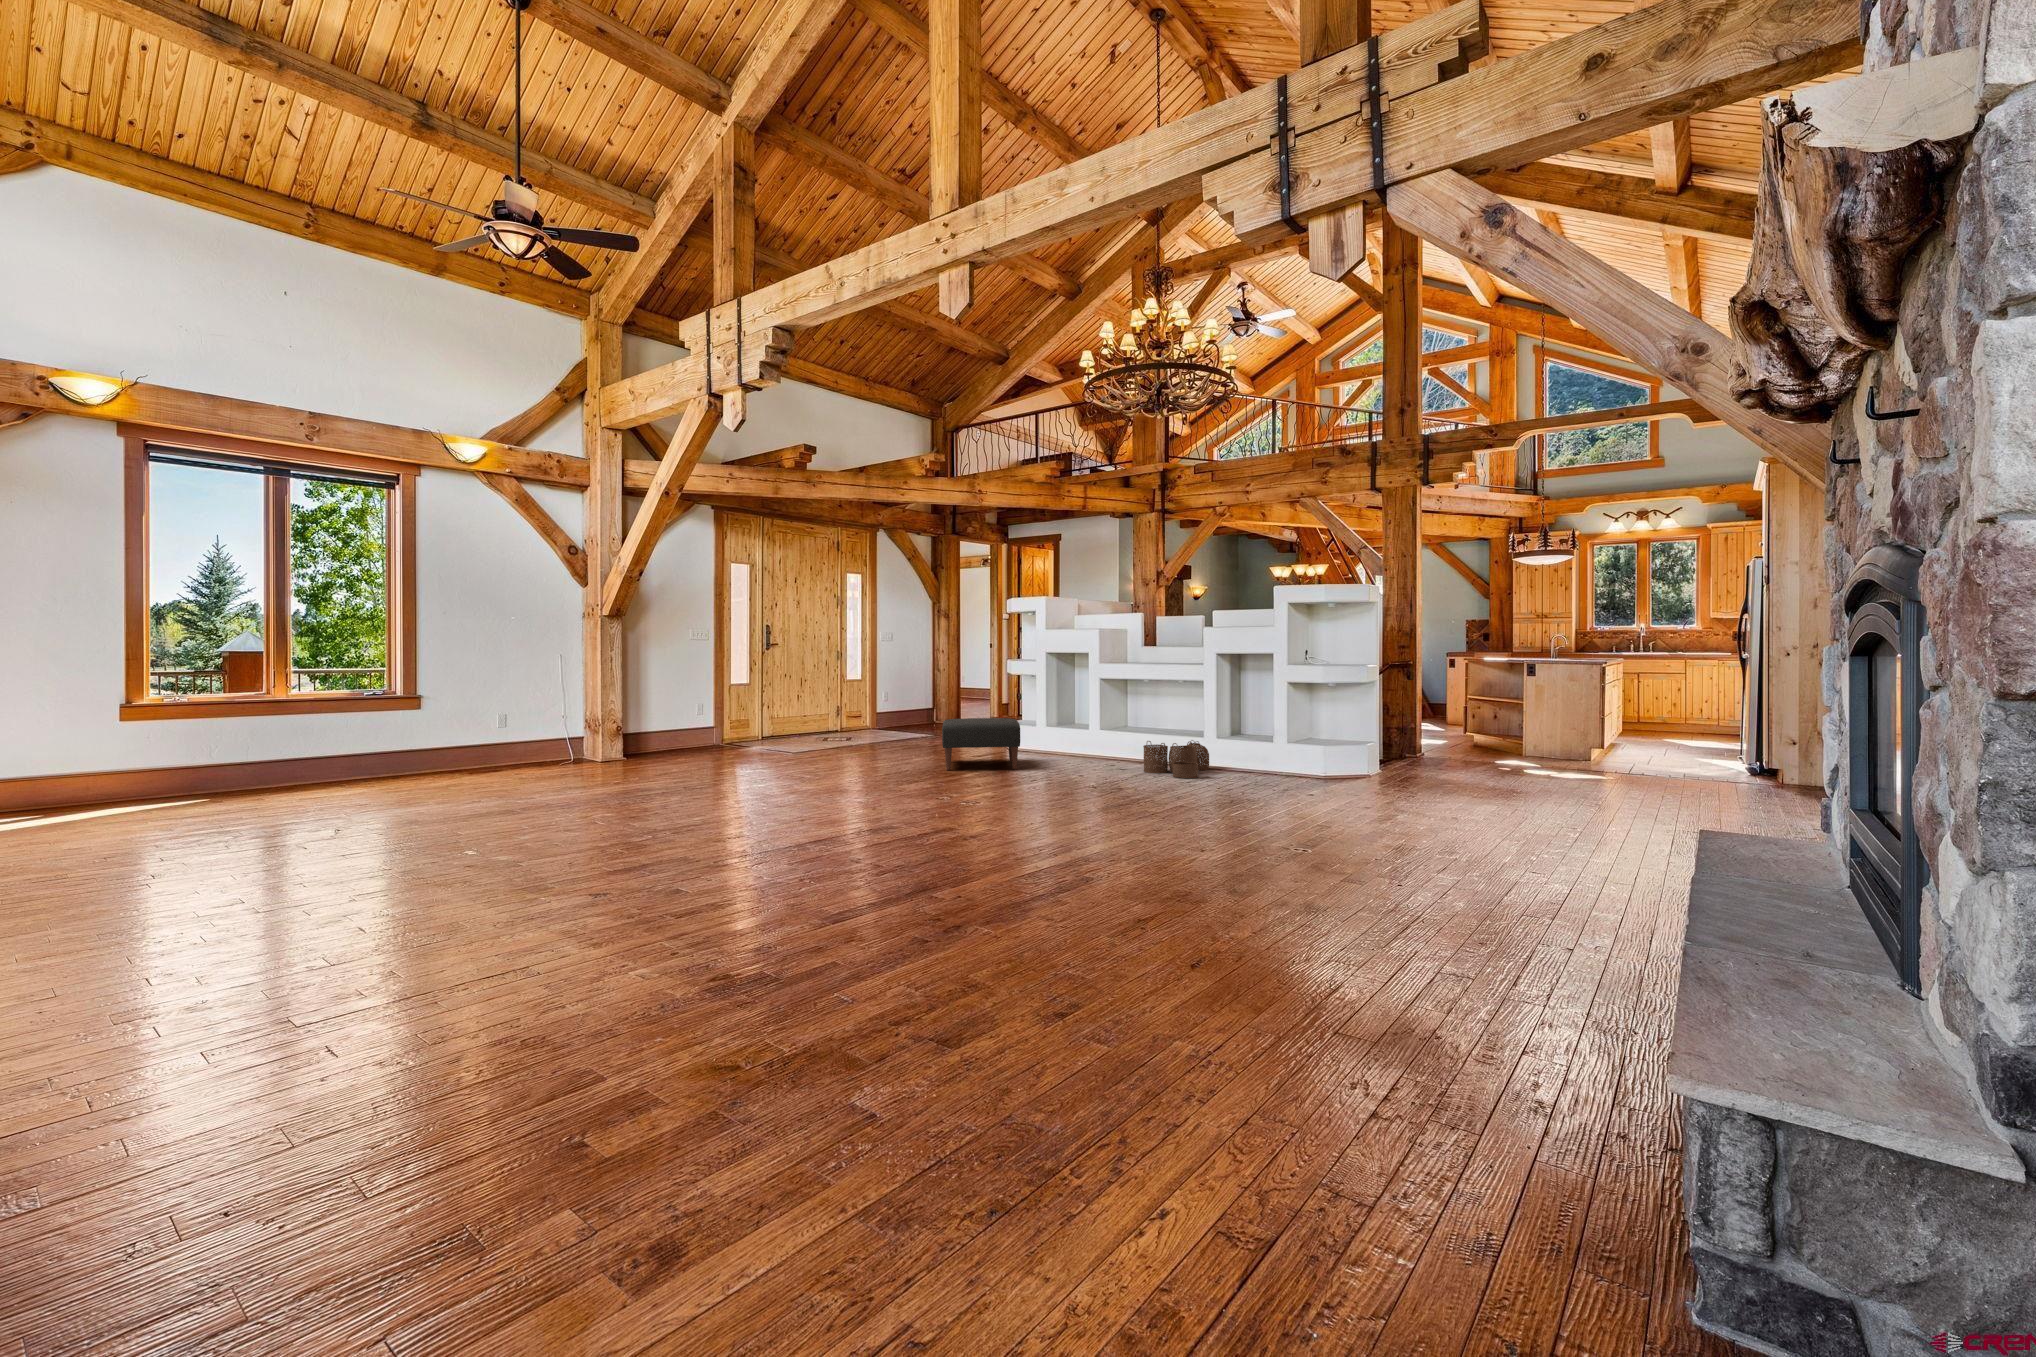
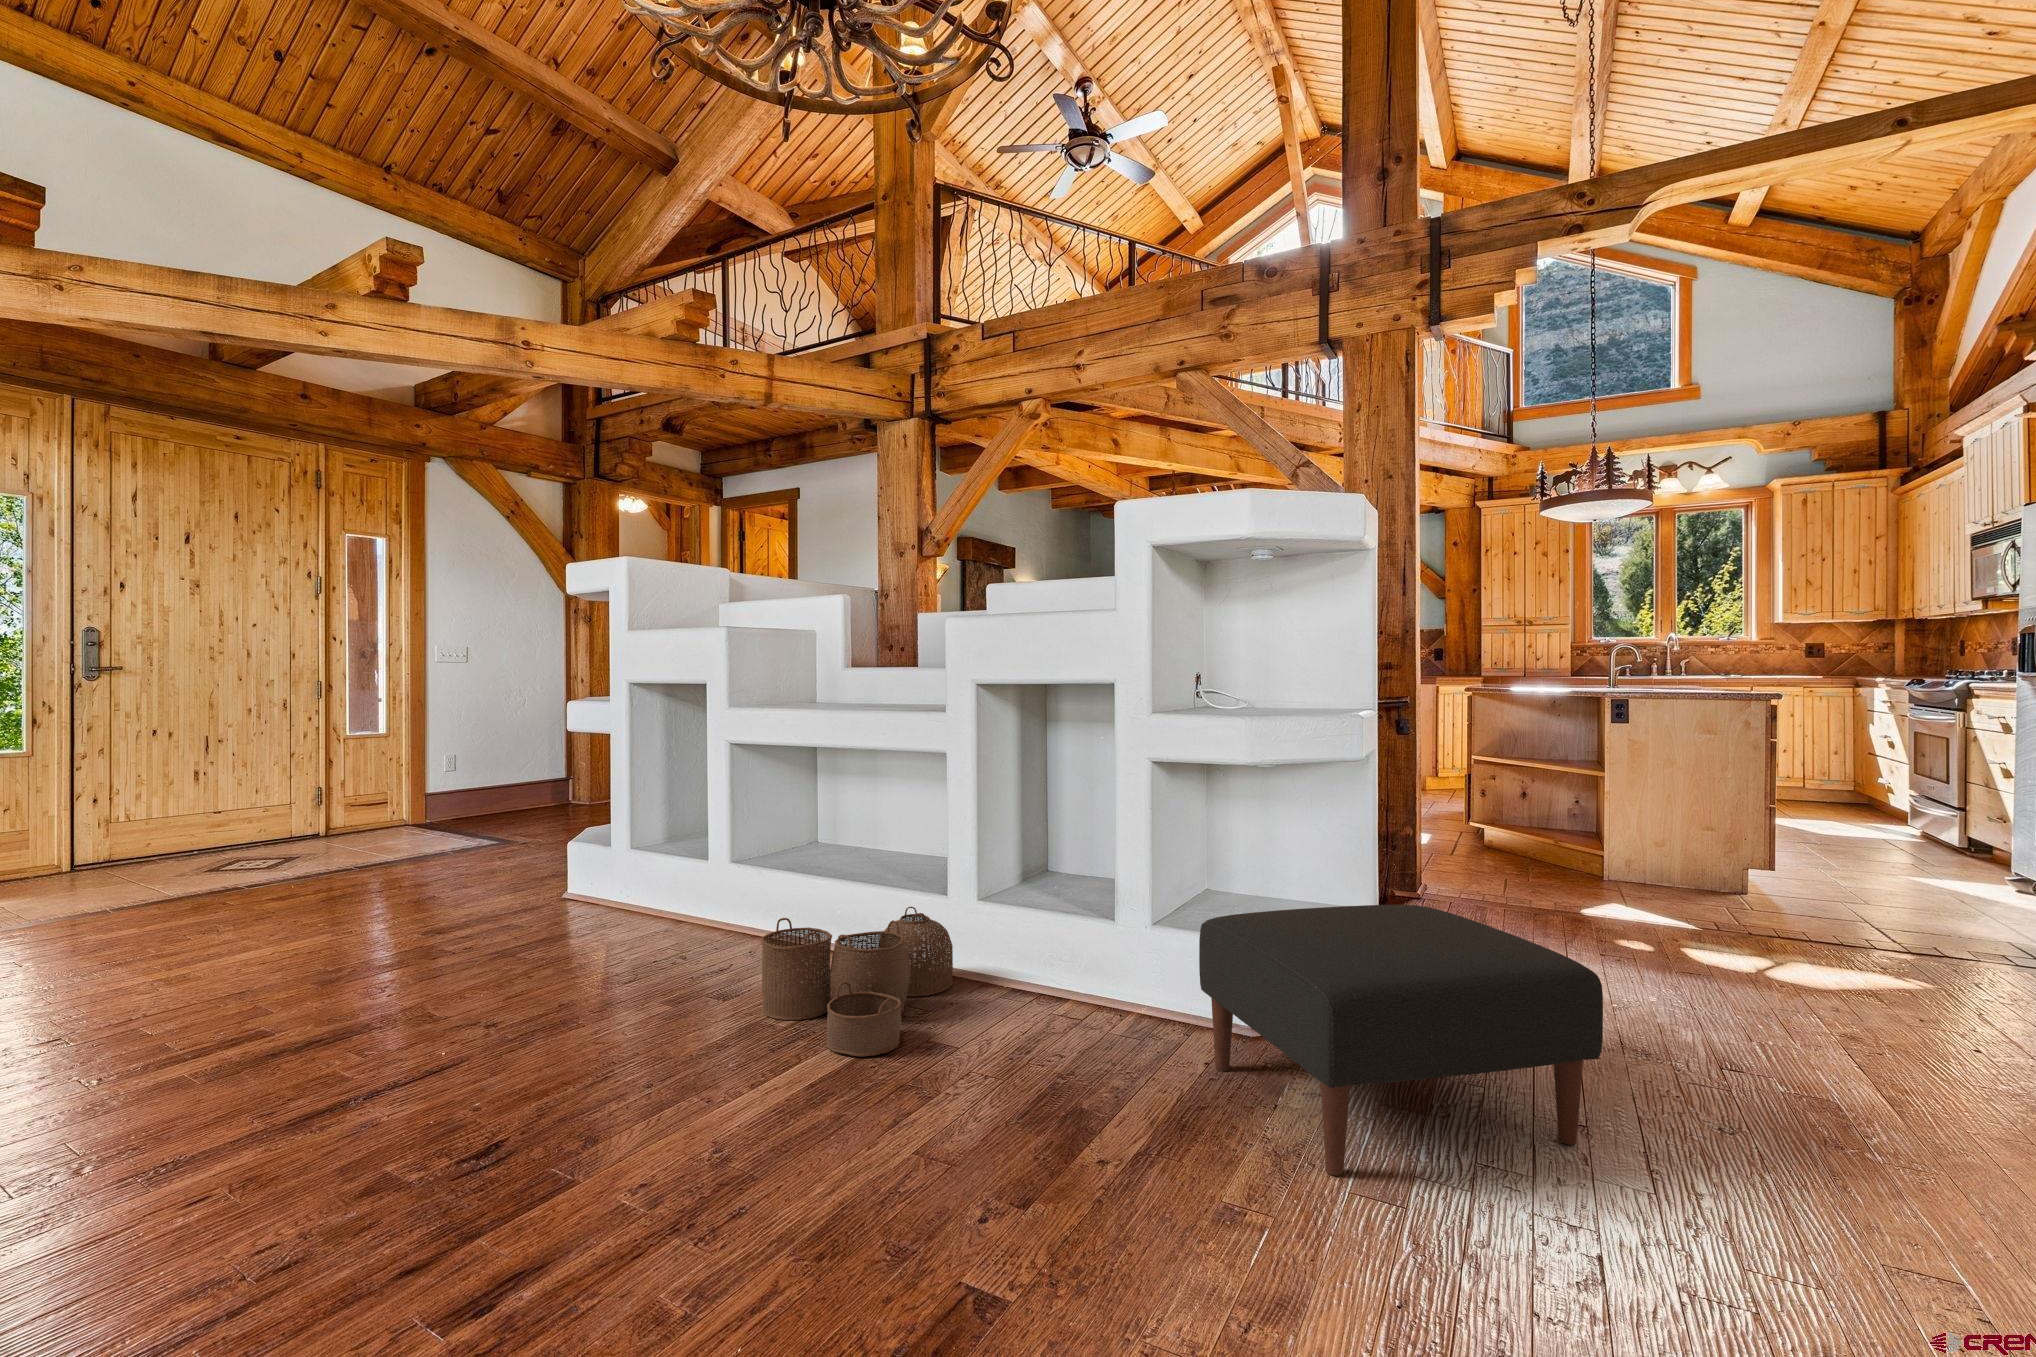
ottoman: present [942,718,1020,770] -> present [1199,905,1603,1176]

